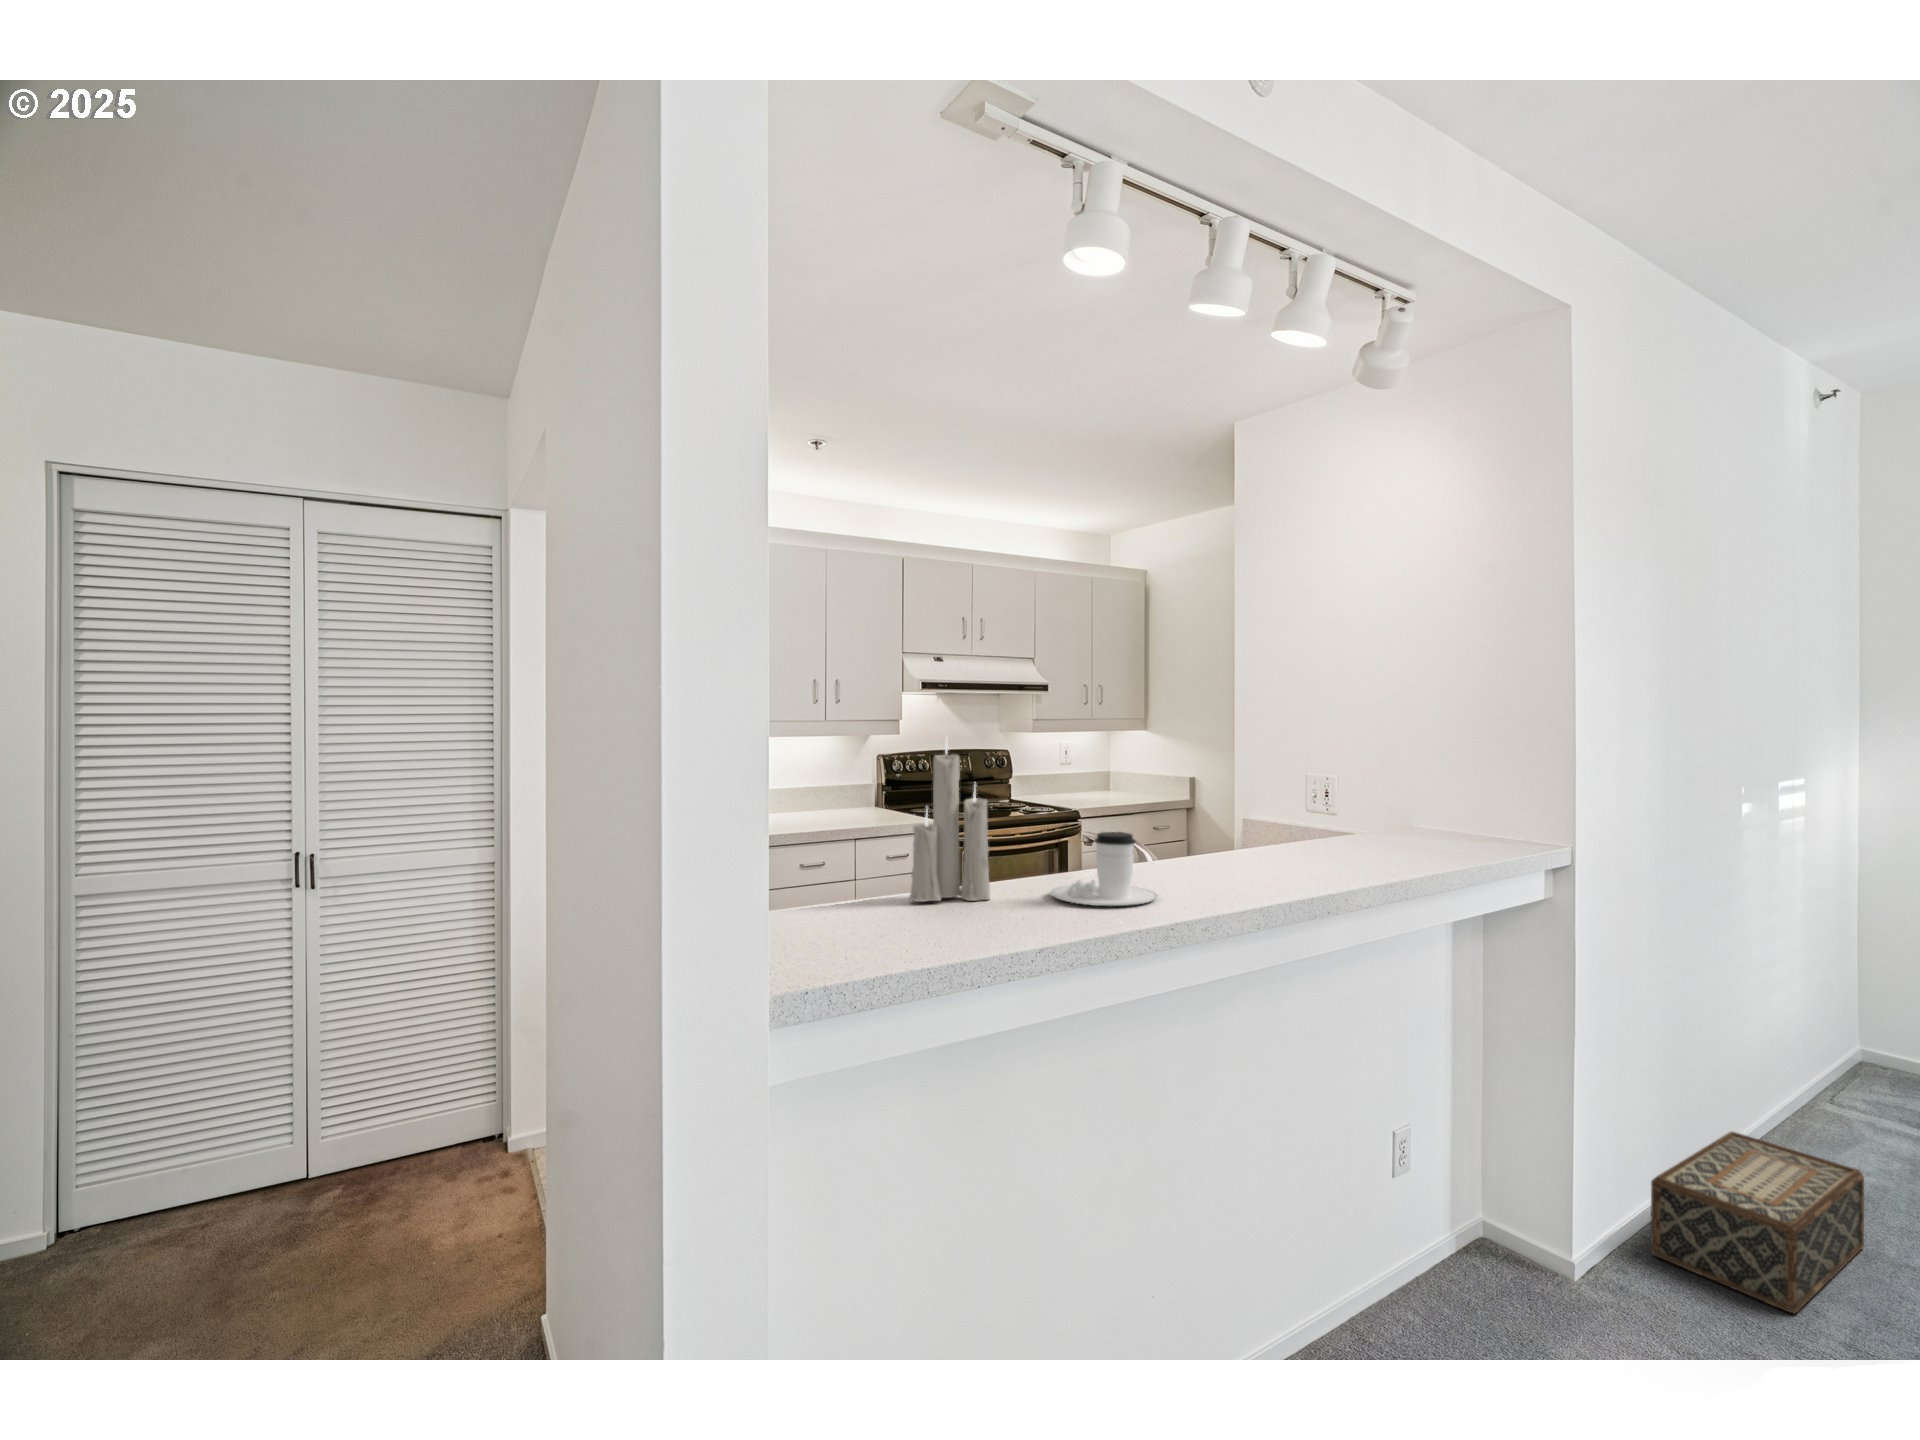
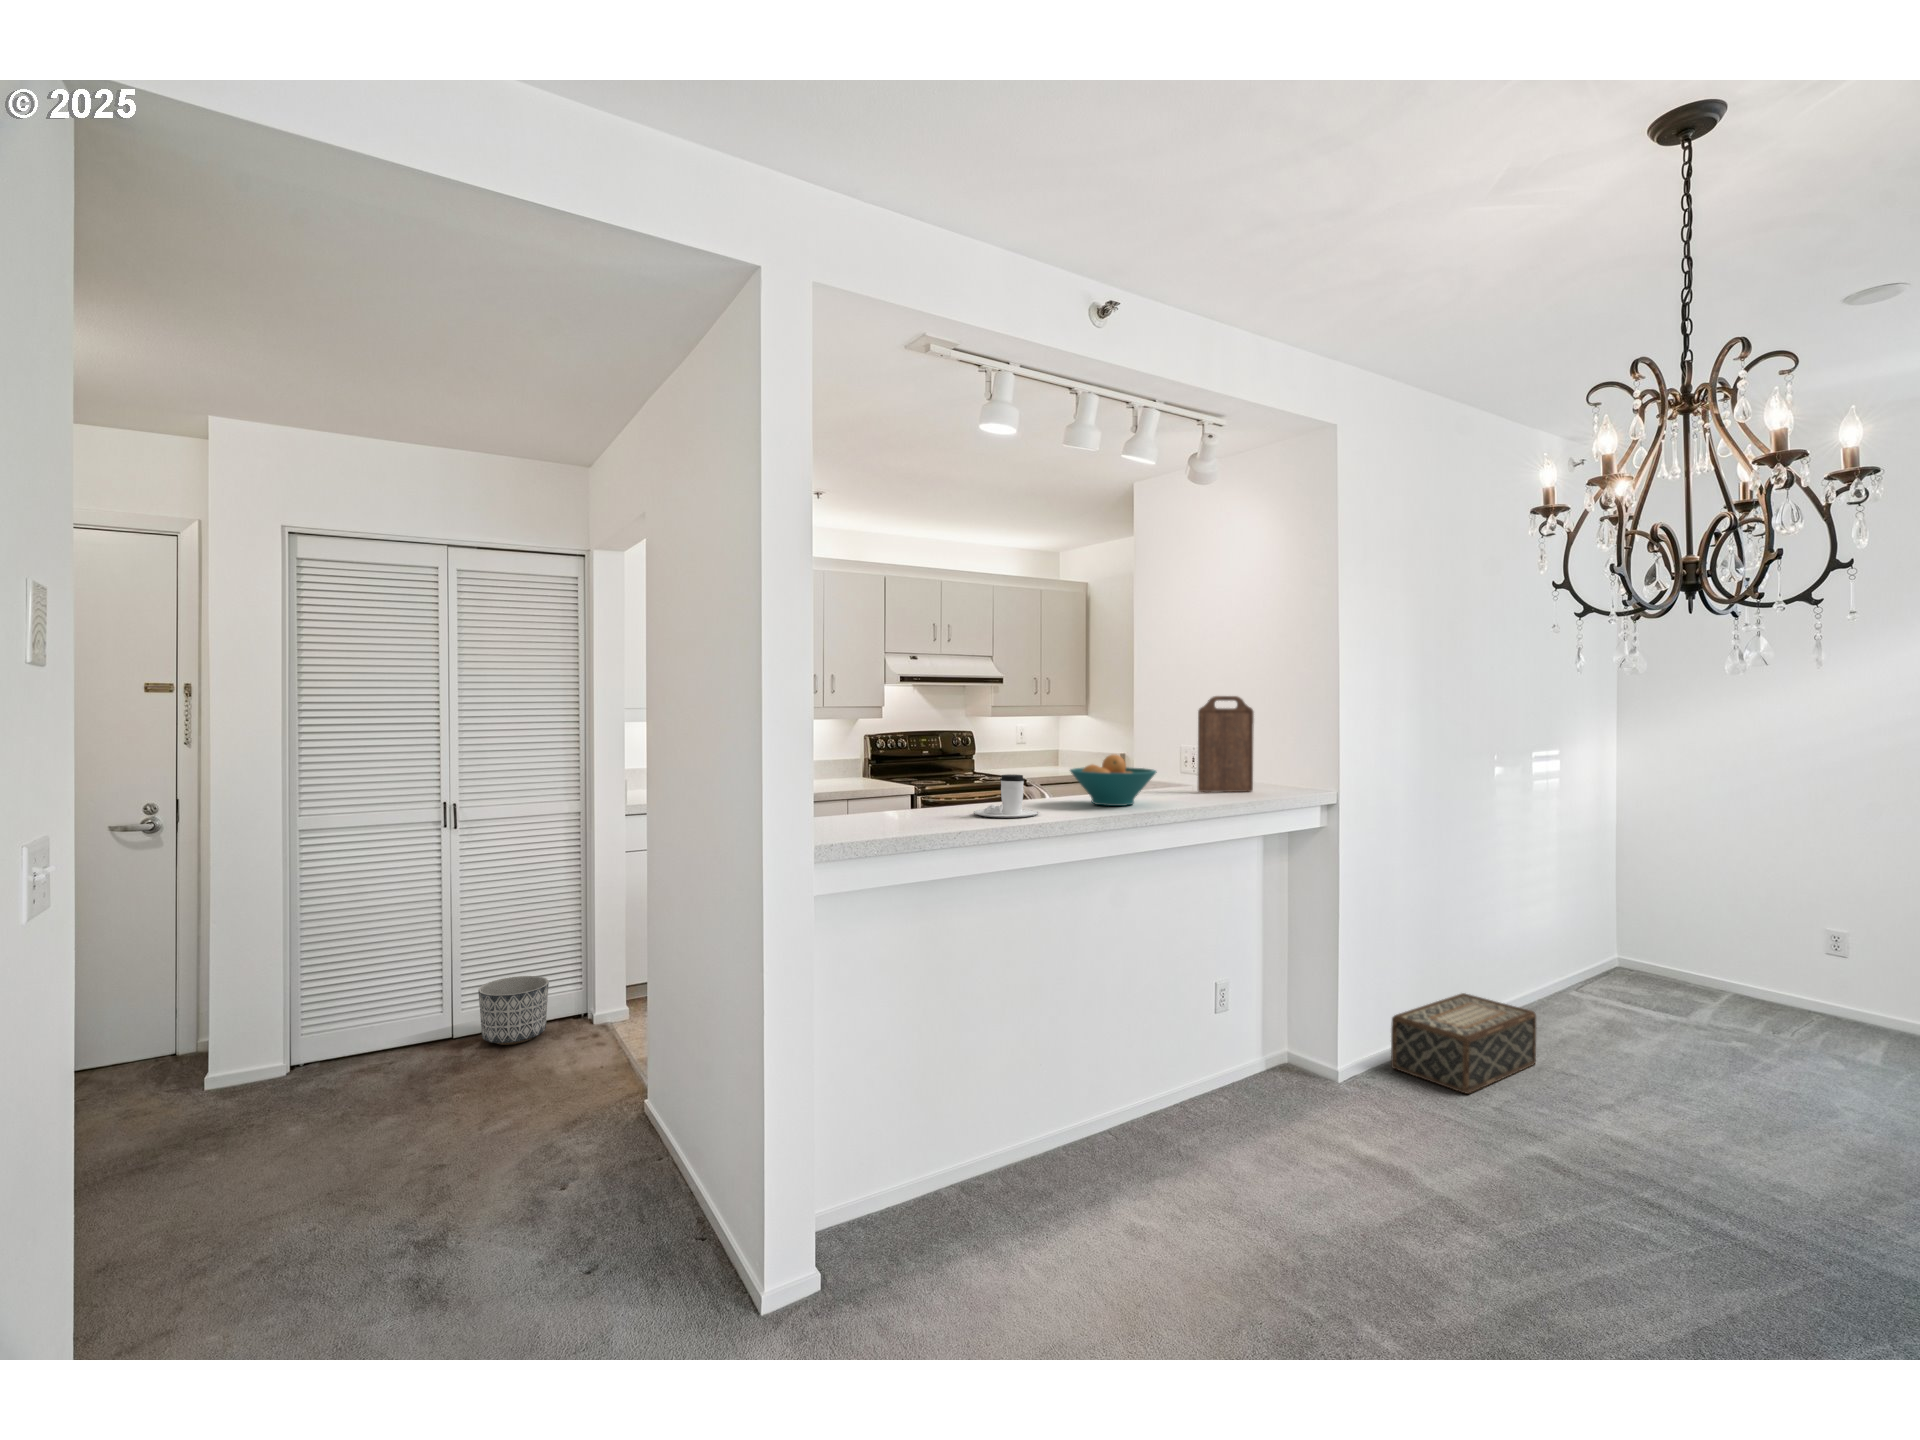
cutting board: none [1367,705,1449,848] -> present [1198,696,1254,792]
candle: present [909,744,990,902] -> none [886,709,936,817]
fruit bowl: none [1192,796,1333,878] -> present [1070,755,1157,806]
planter: none [337,1089,440,1192] -> present [478,976,549,1045]

